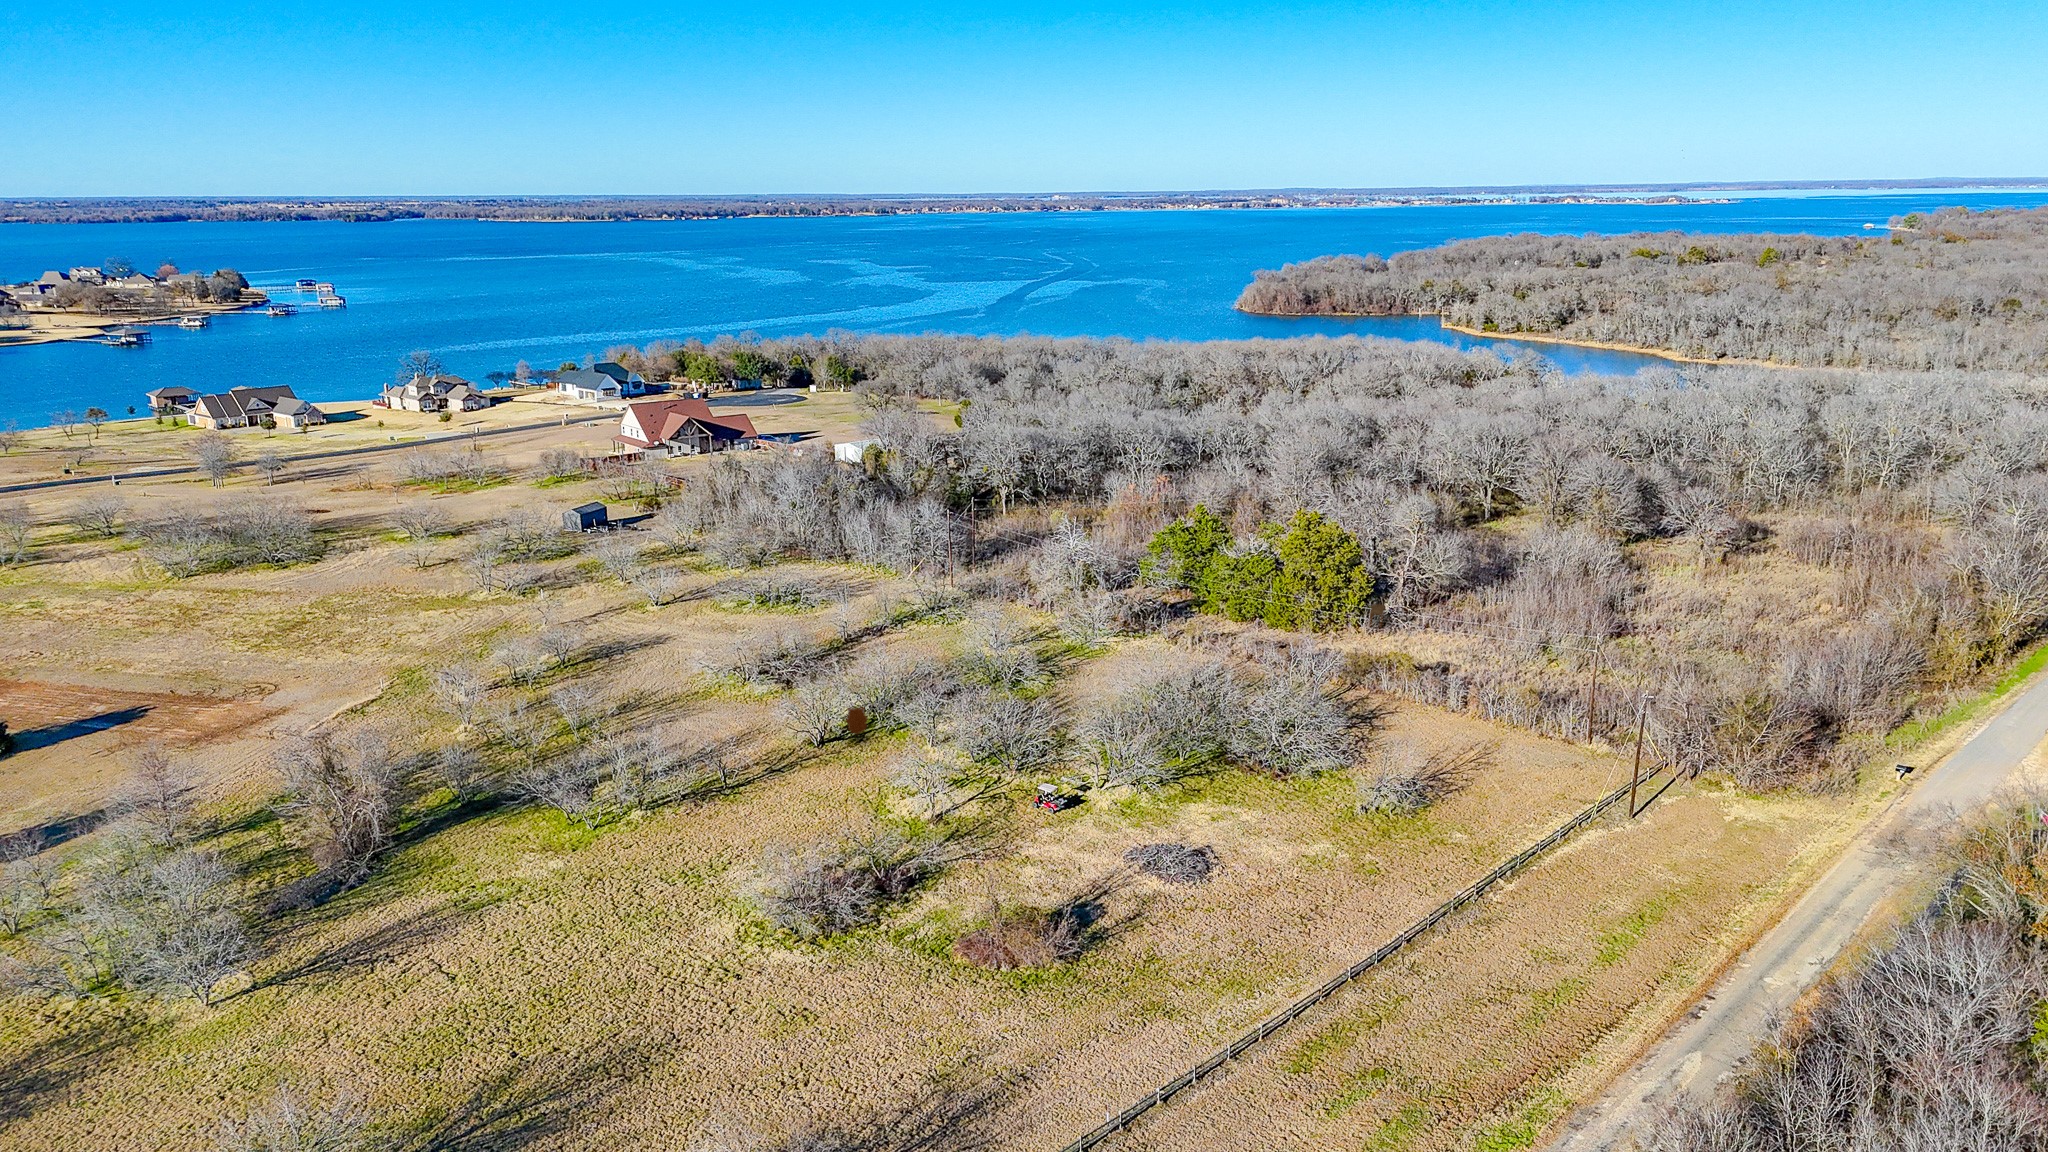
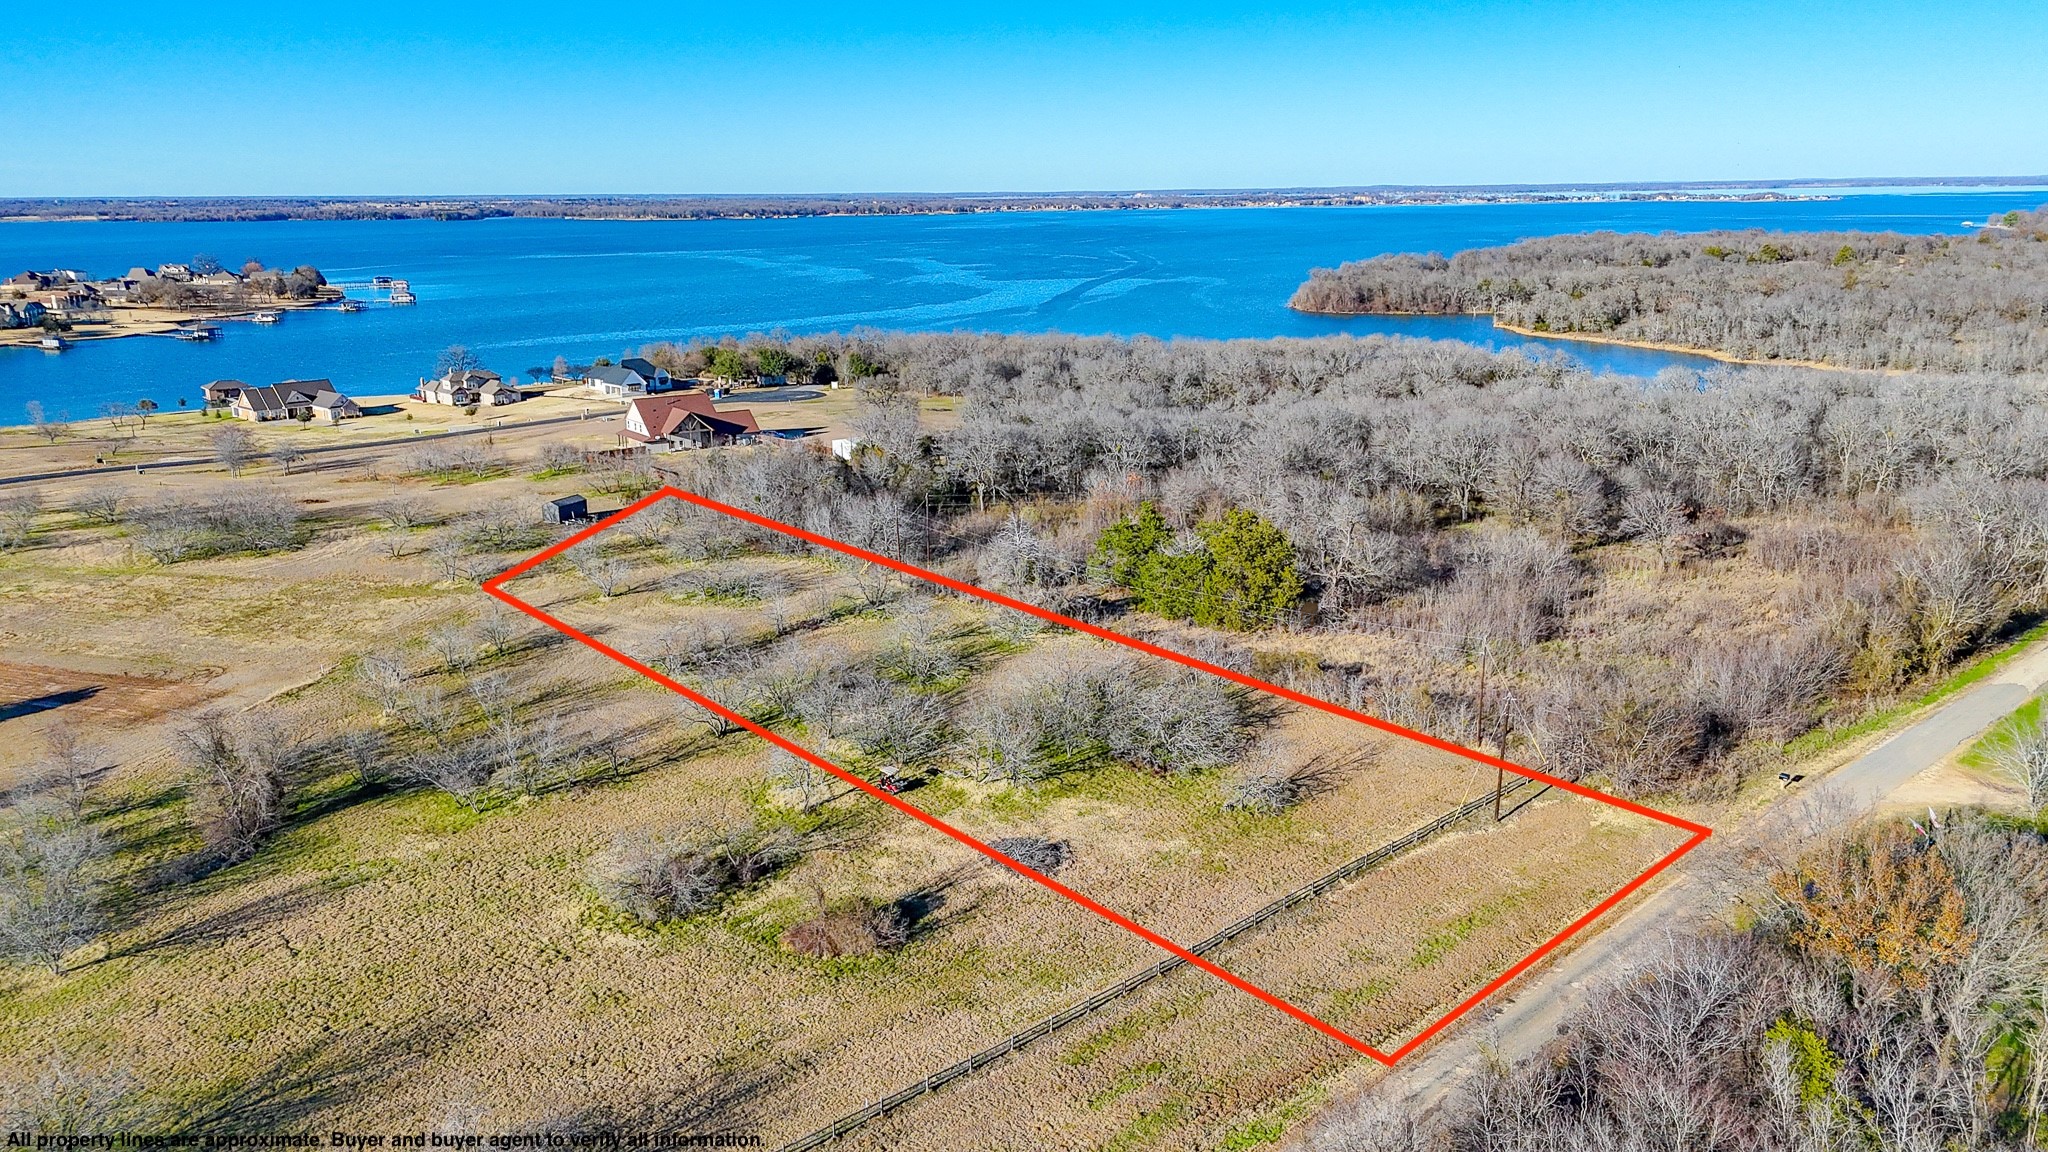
lounge chair: present [846,707,868,739] -> none [741,698,768,734]

